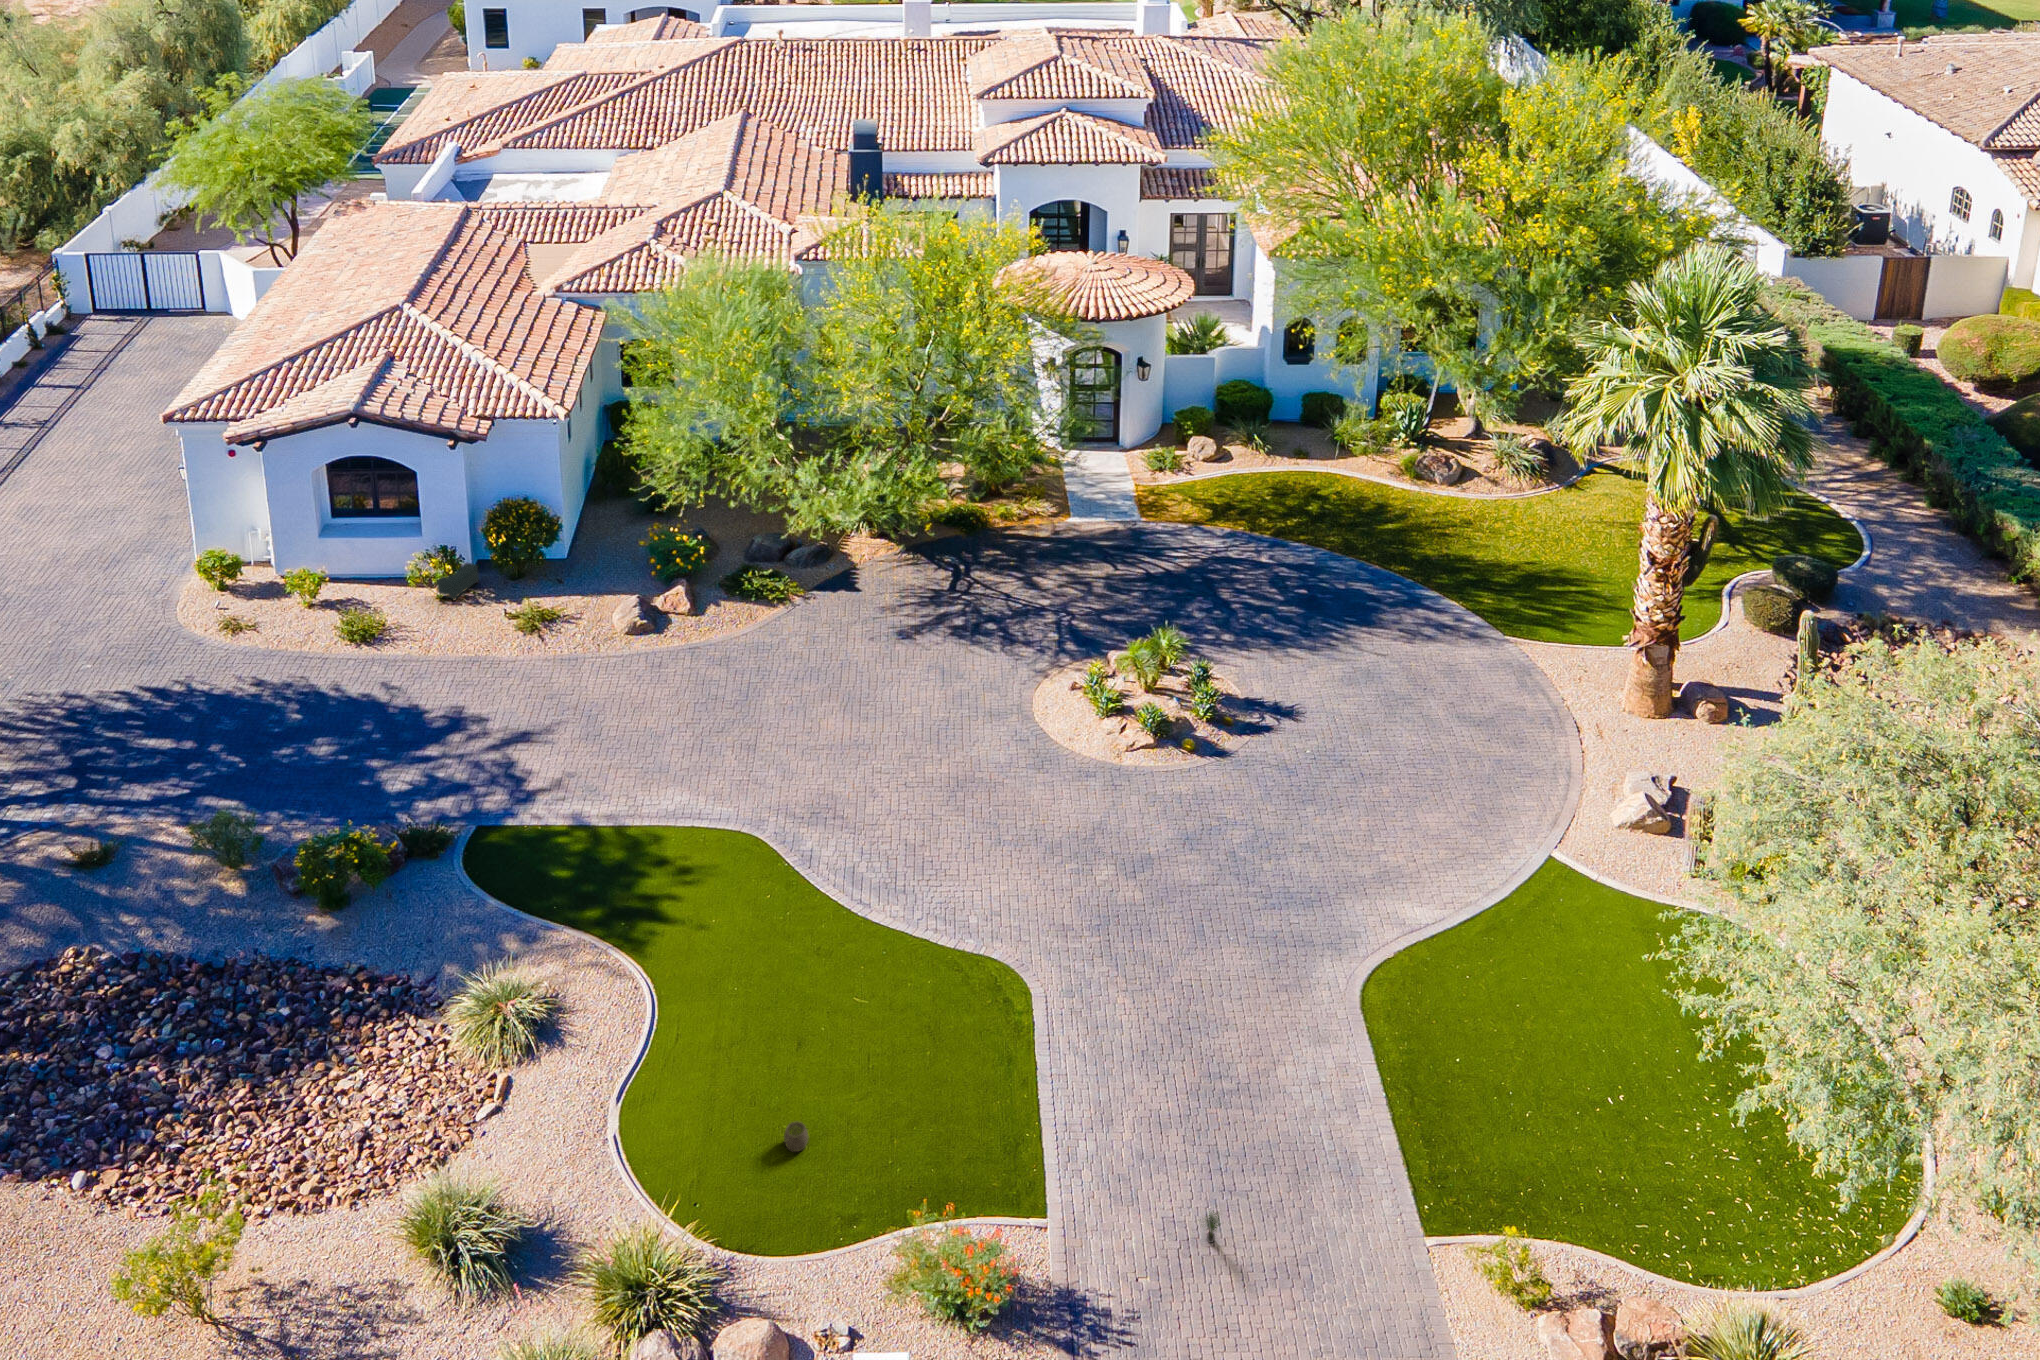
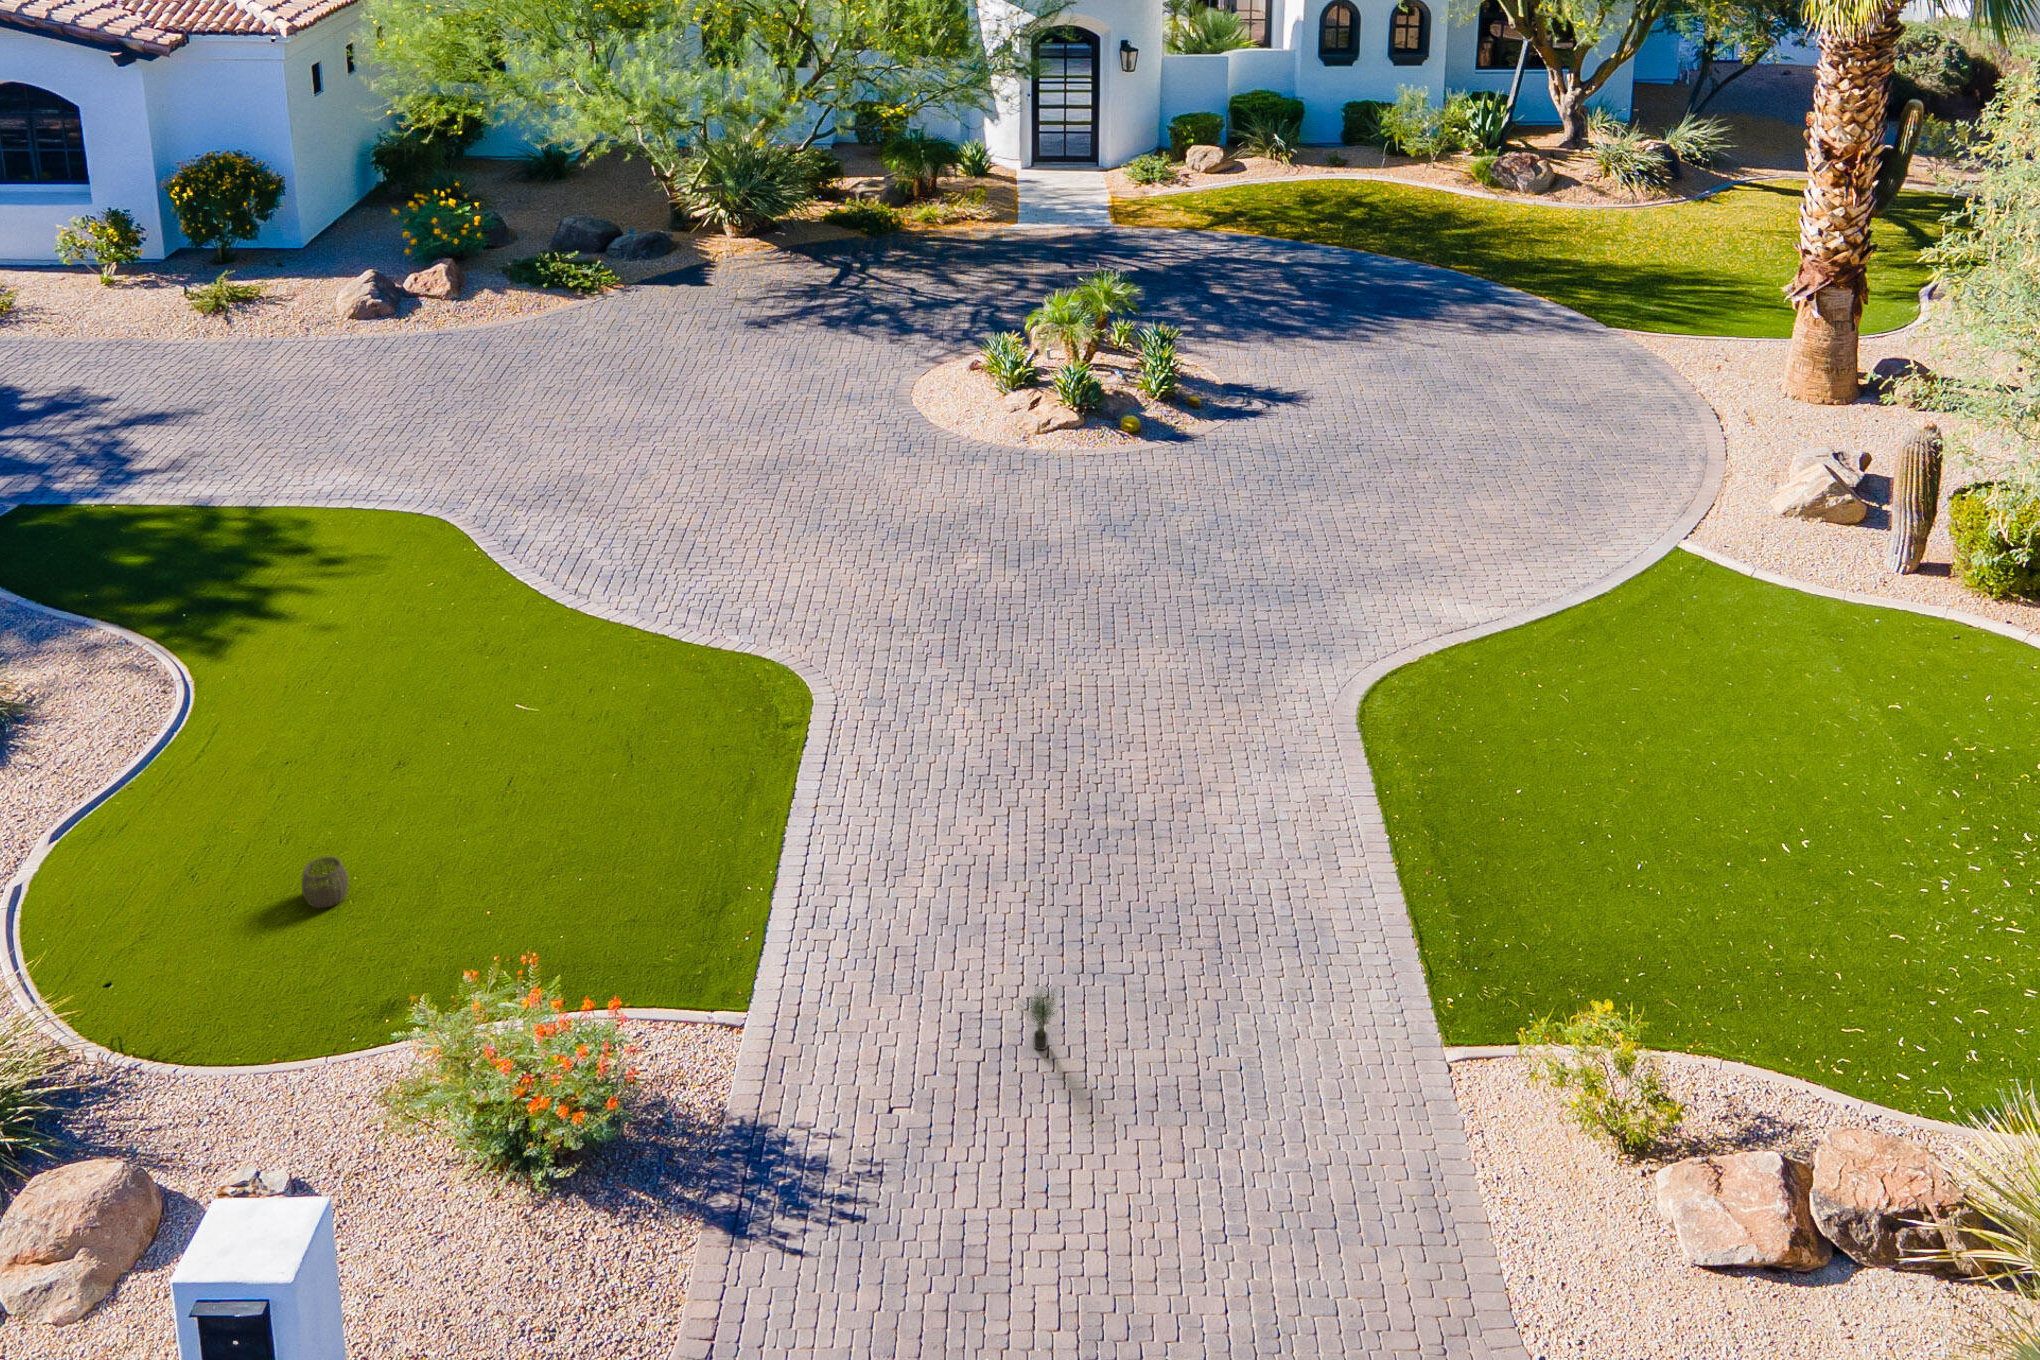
bench: present [437,563,479,601] -> none [107,244,178,289]

